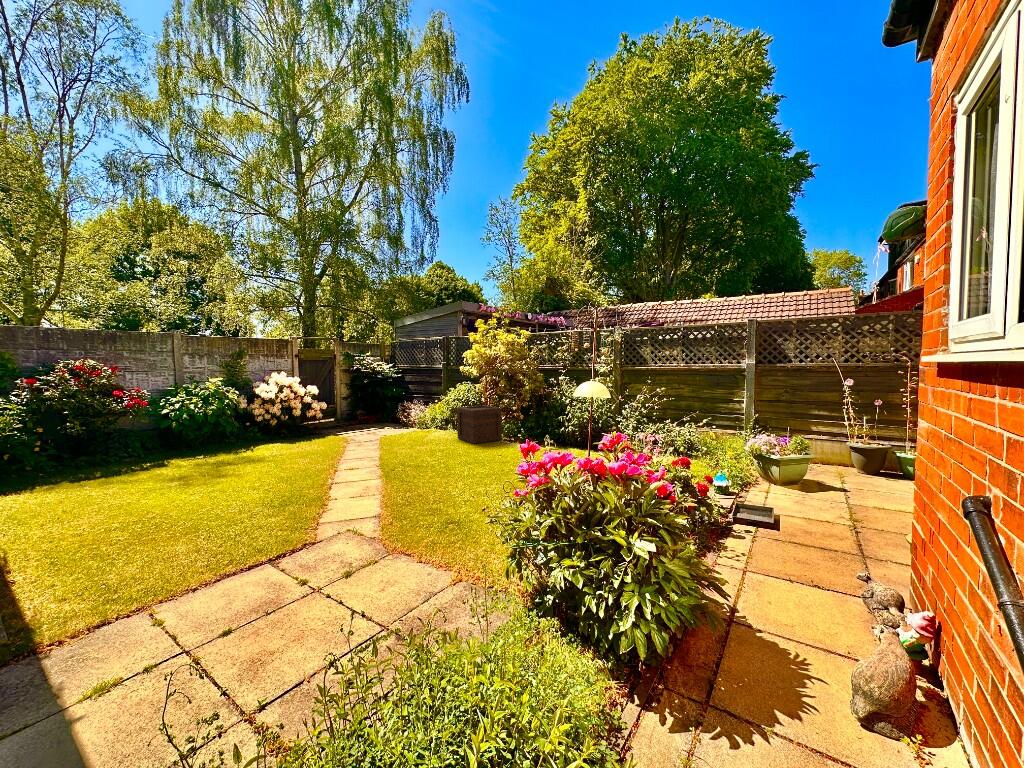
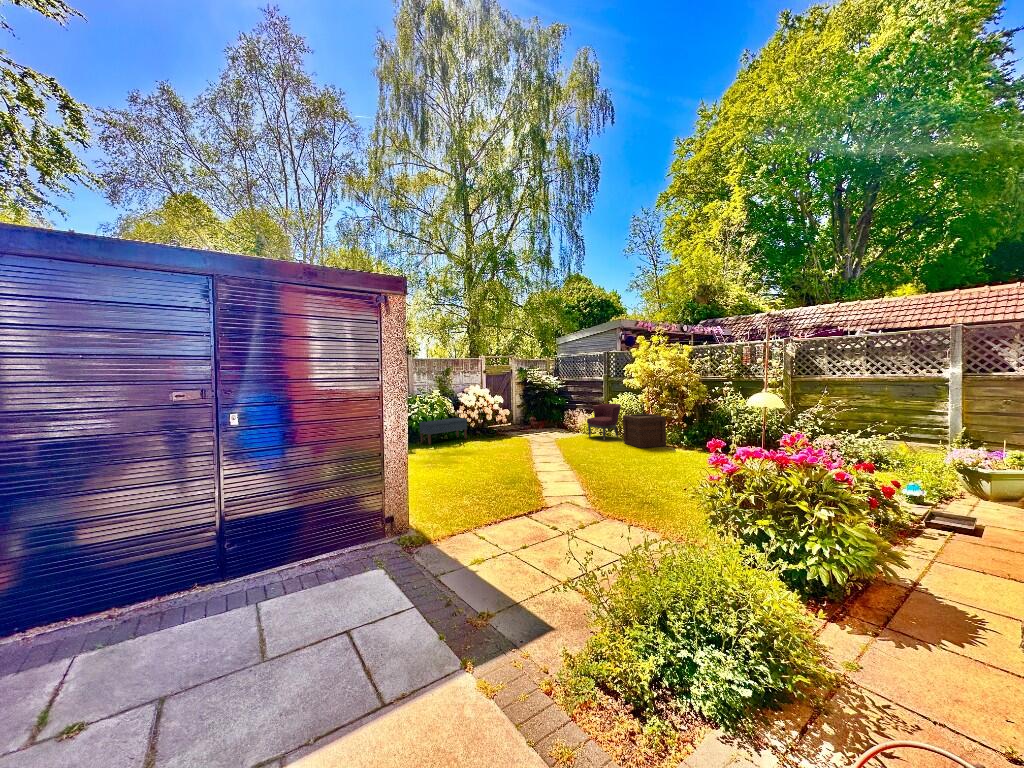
chair: none [419,394,458,436] -> present [587,404,621,440]
bench: none [181,413,261,451] -> present [419,418,467,445]

